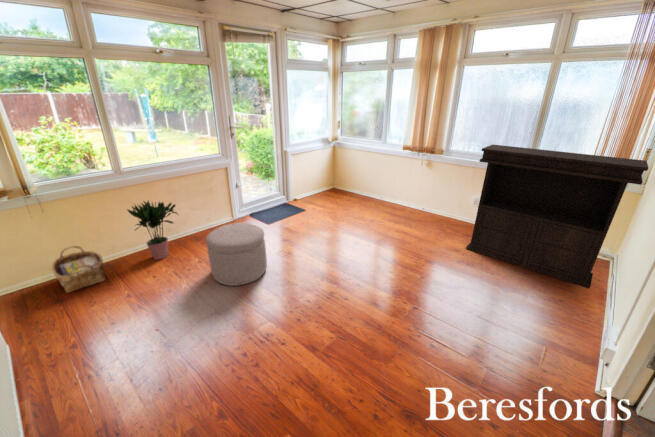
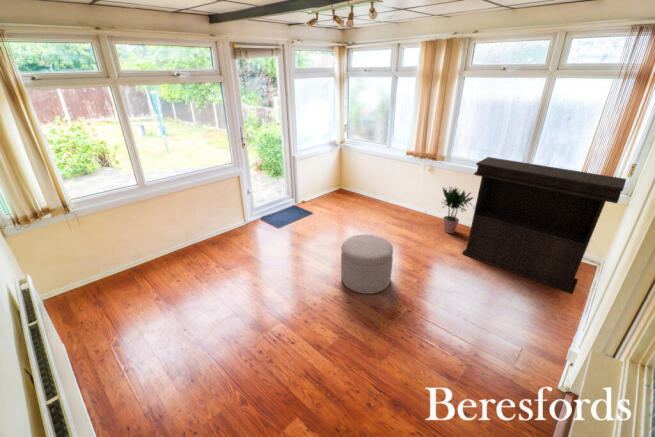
potted plant: present [128,201,178,260] -> present [443,188,473,233]
ottoman: present [206,223,267,286] -> present [341,234,393,294]
woven basket: present [52,246,105,293] -> none [90,254,135,296]

